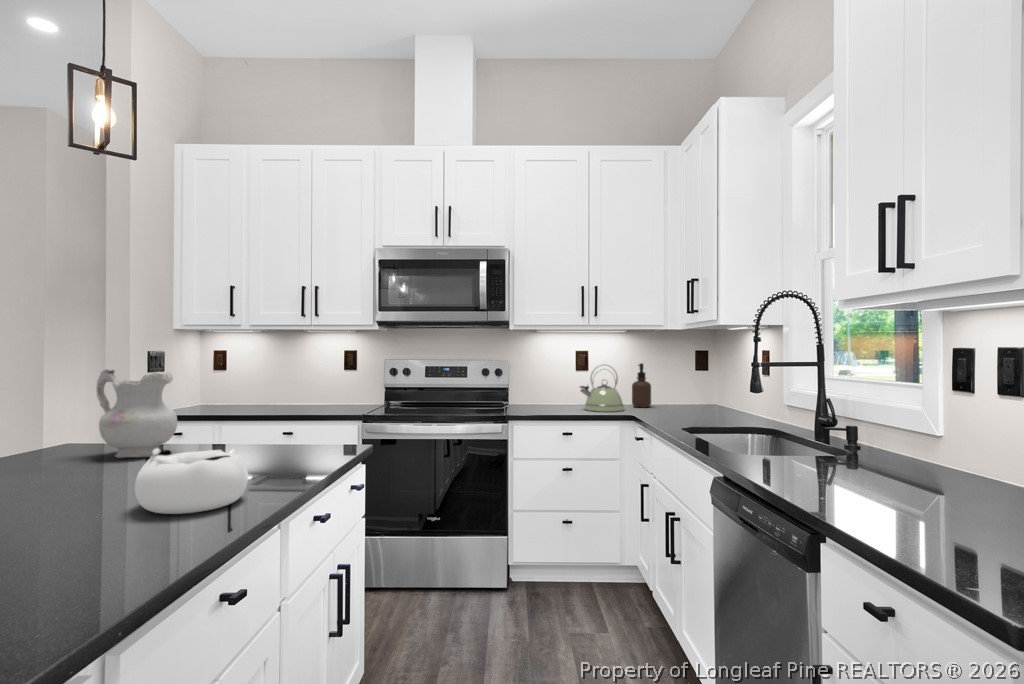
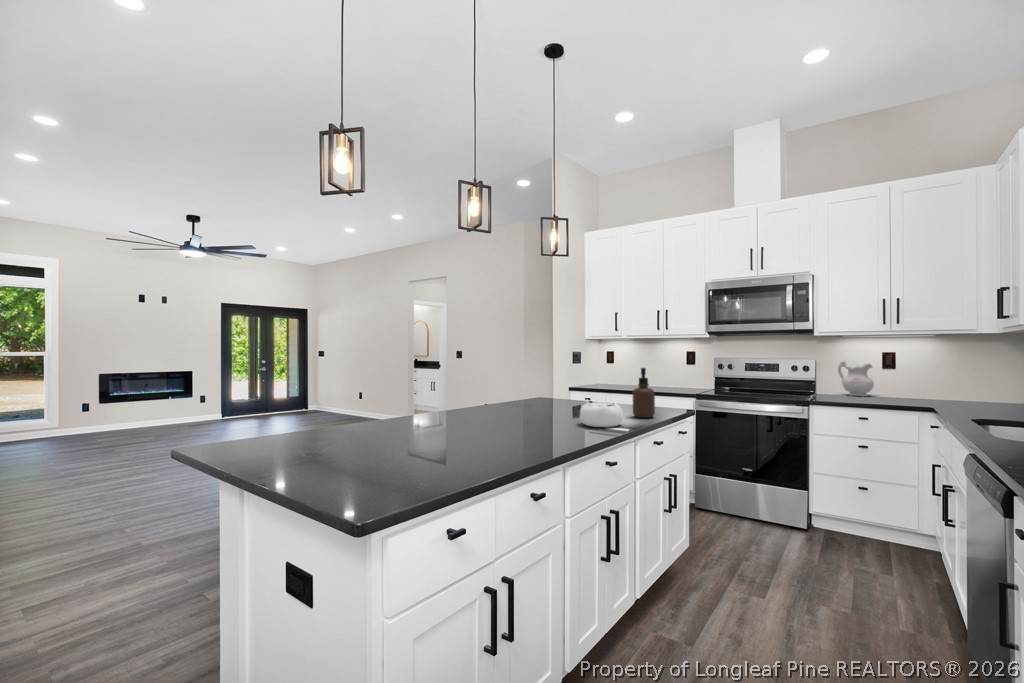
soap dispenser: present [632,363,651,407] -> present [633,368,655,418]
kettle: present [580,364,624,412] -> none [880,364,928,405]
ceramic pitcher: present [96,369,177,458] -> present [838,362,874,396]

